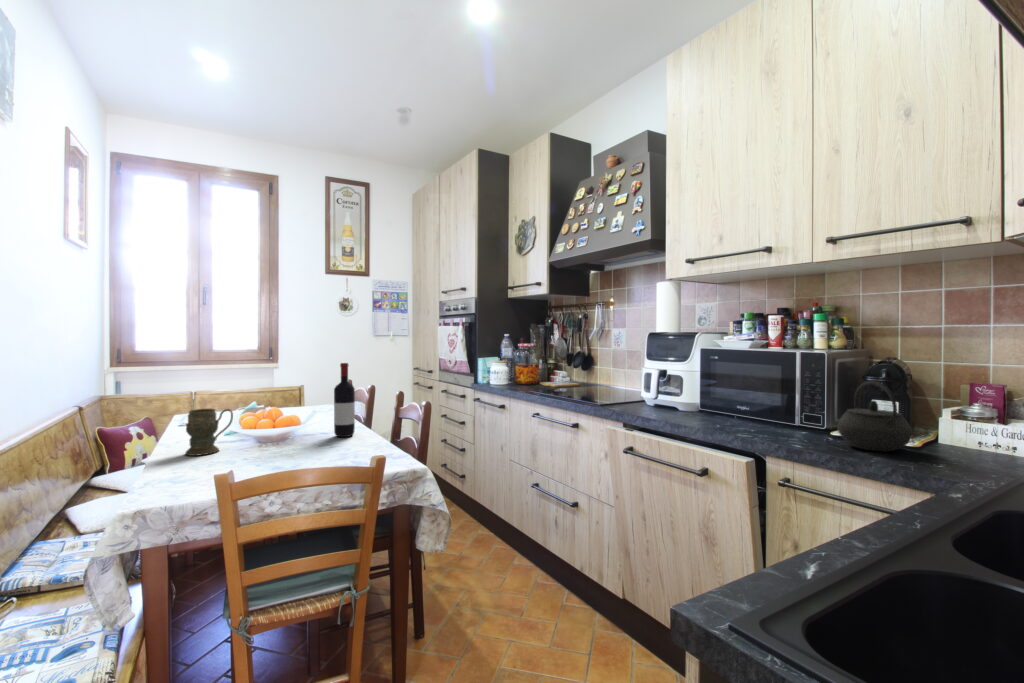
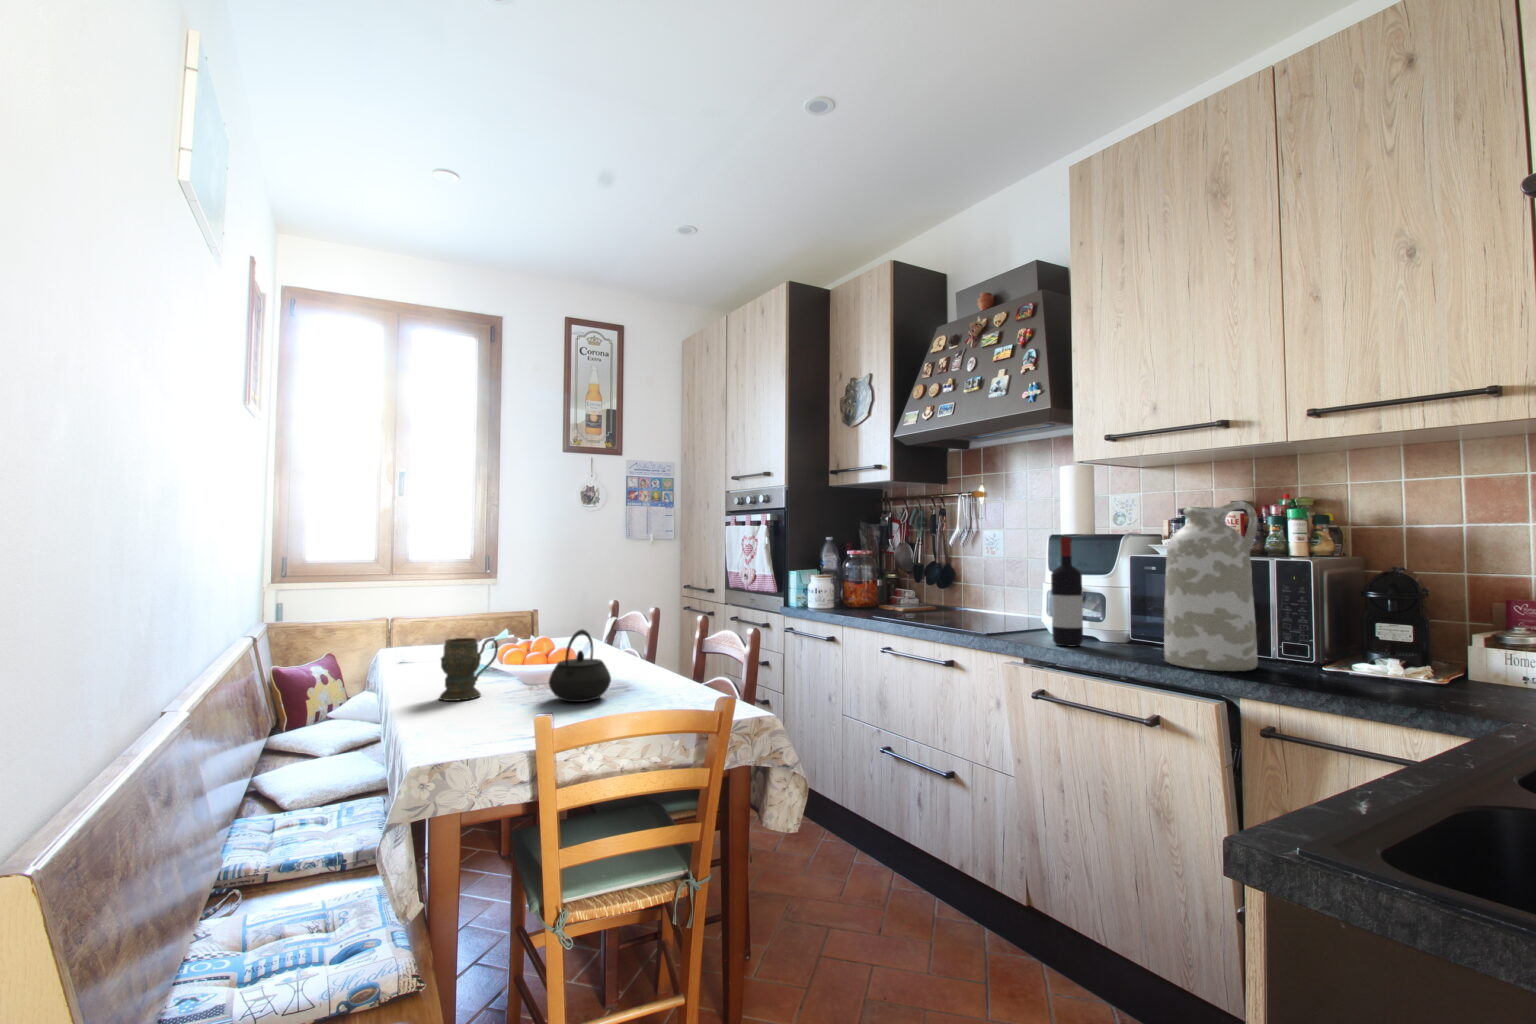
vase: none [718,307,787,435] -> present [1164,501,1258,671]
wine bottle: present [334,363,355,437] -> present [1051,537,1083,646]
kettle: present [837,380,913,451] -> present [549,630,611,702]

